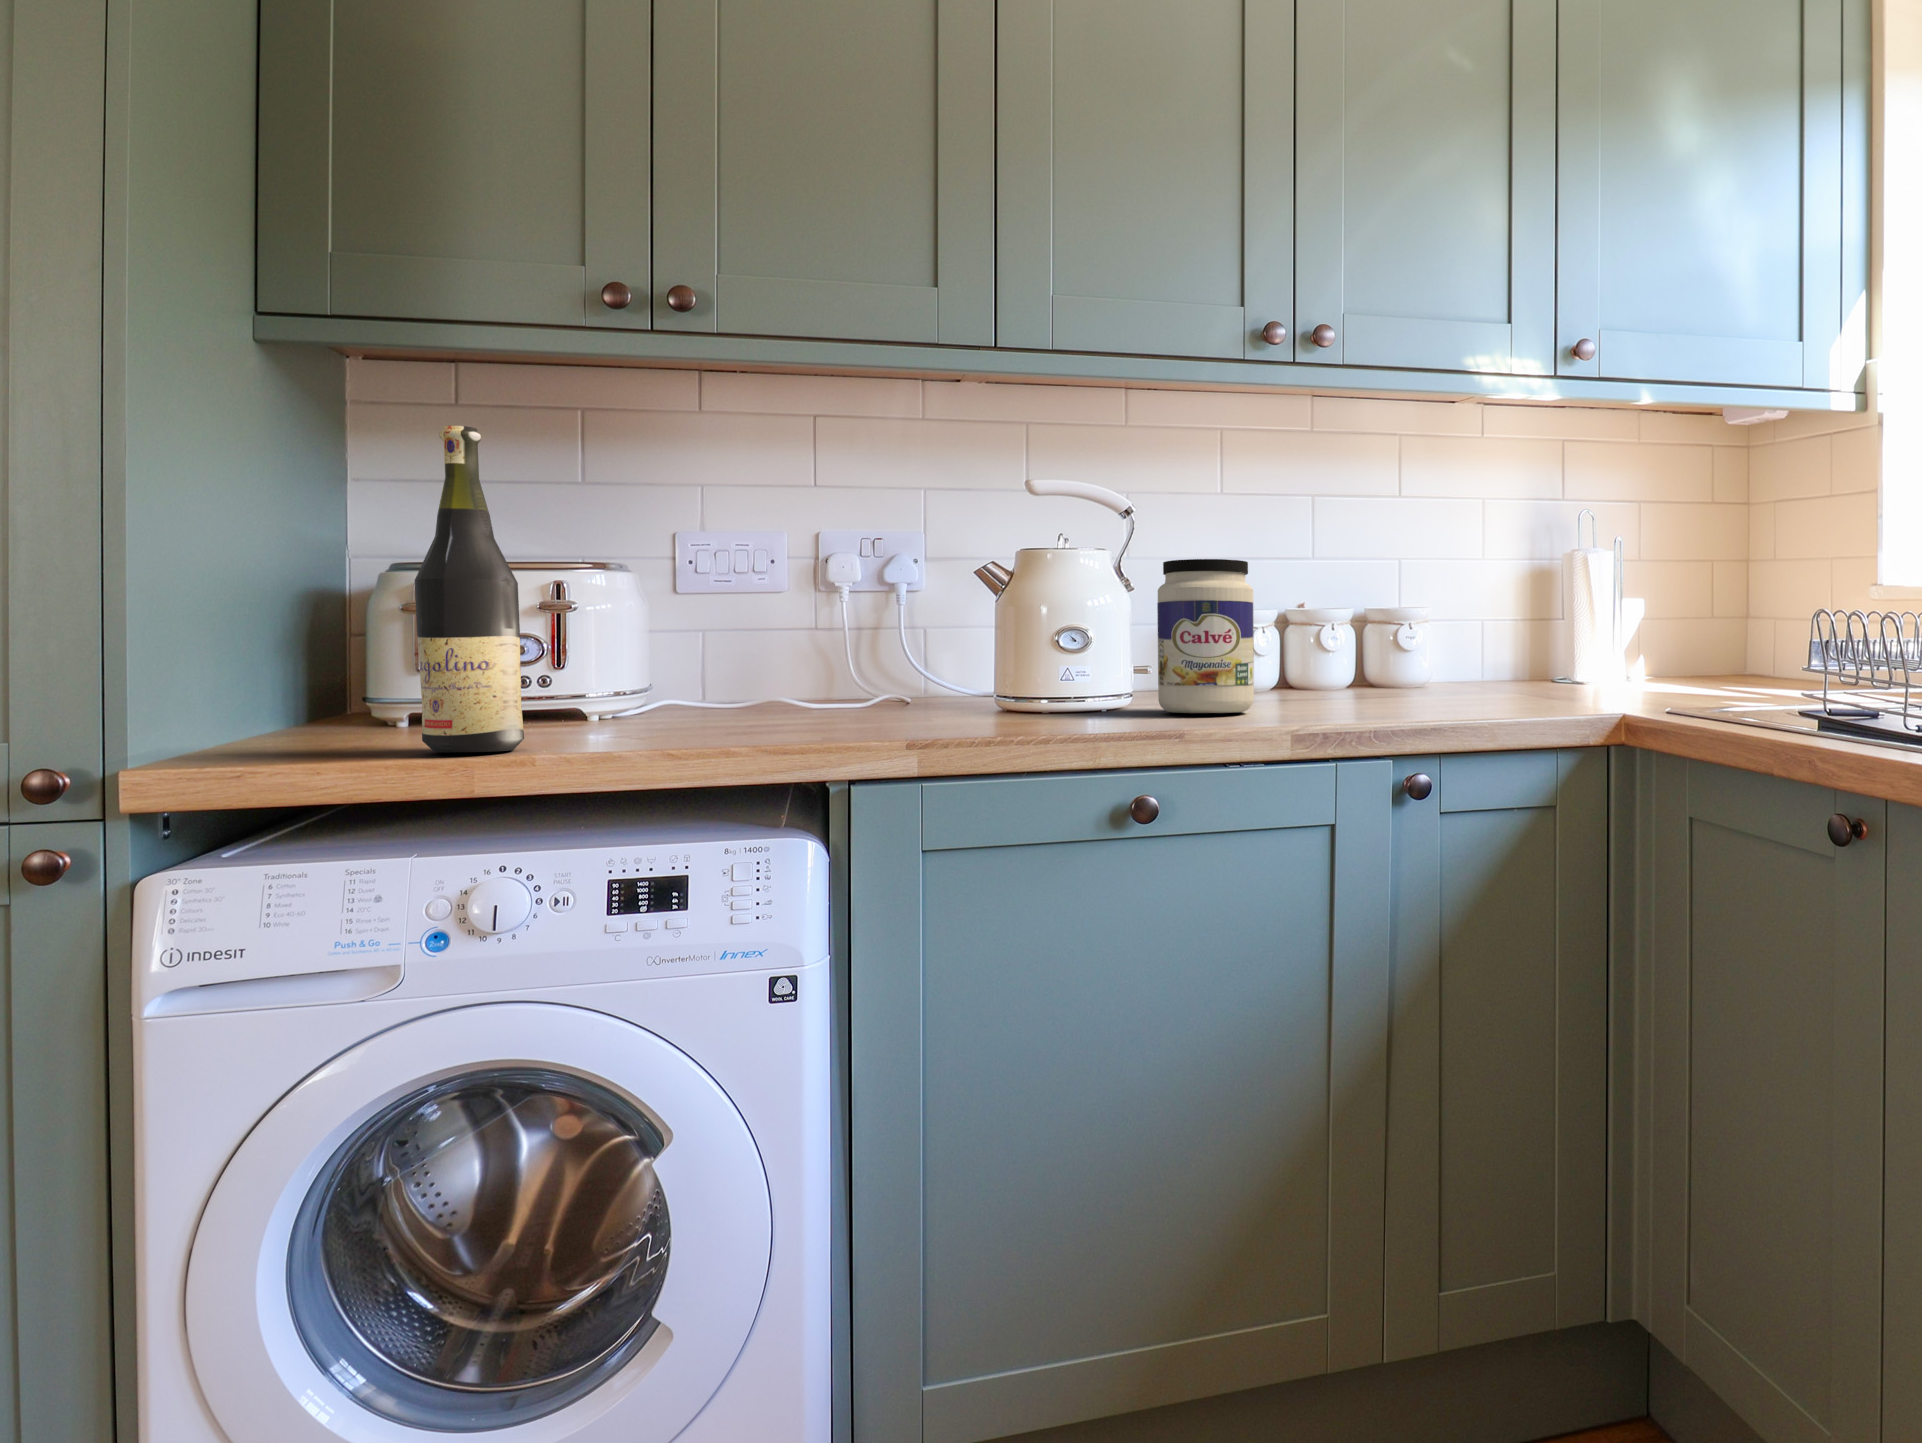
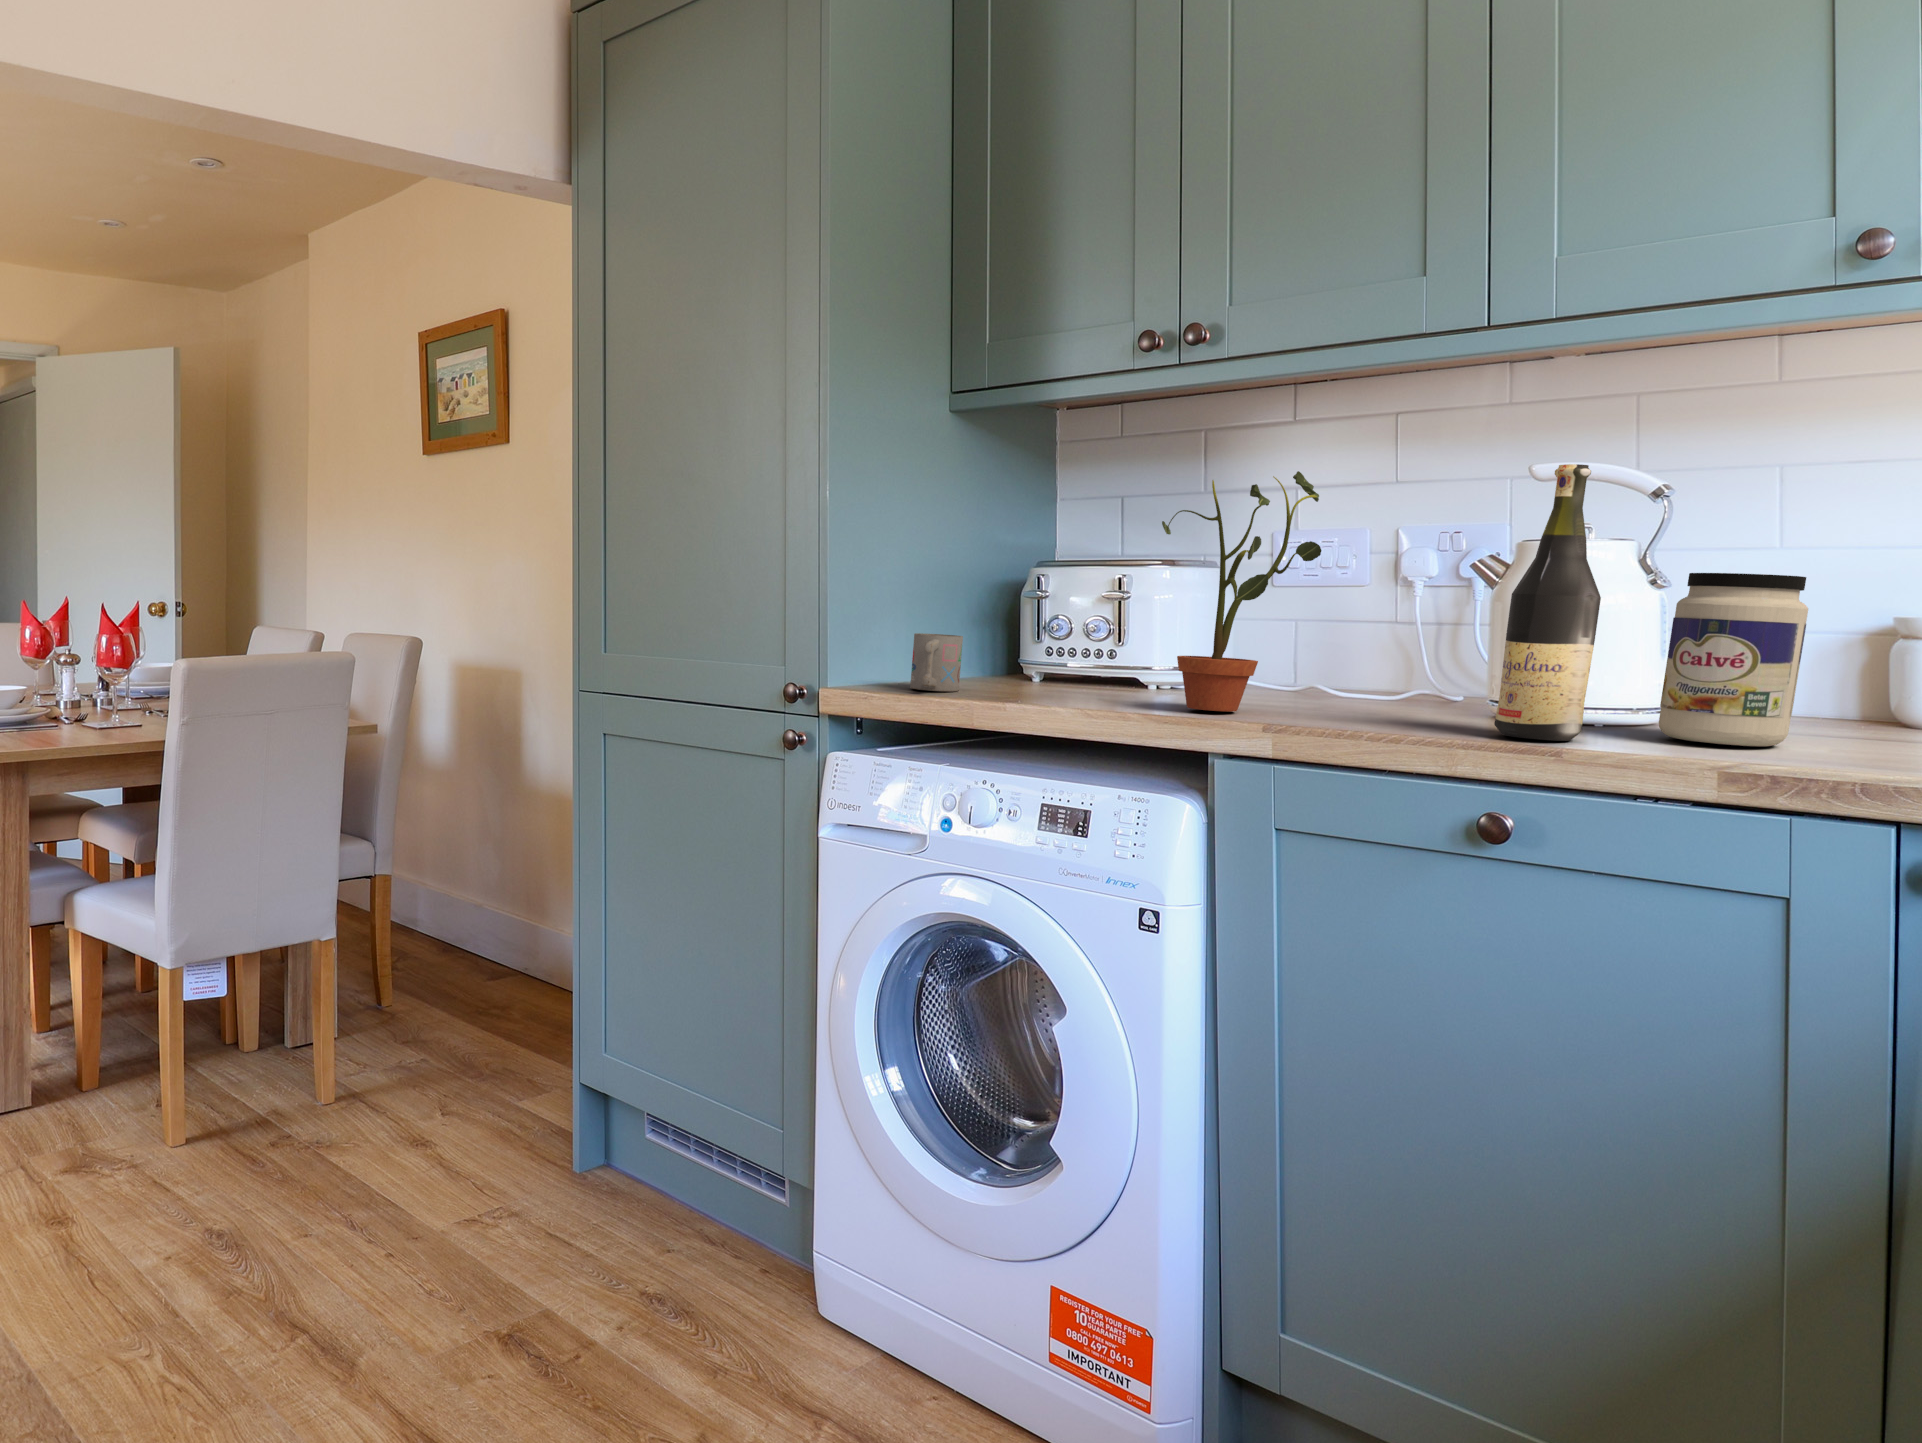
wine bottle: present [415,426,524,752] -> present [1494,464,1601,741]
potted plant: none [672,445,861,733] -> present [1162,471,1321,712]
mug: none [251,666,343,751] -> present [910,633,963,692]

